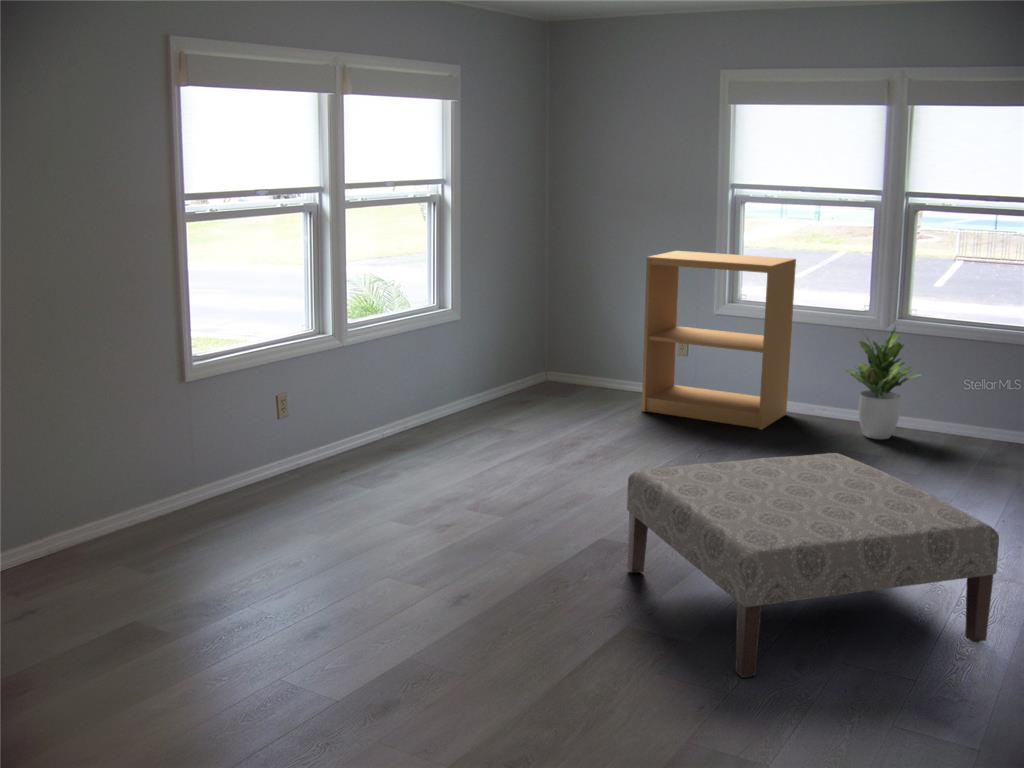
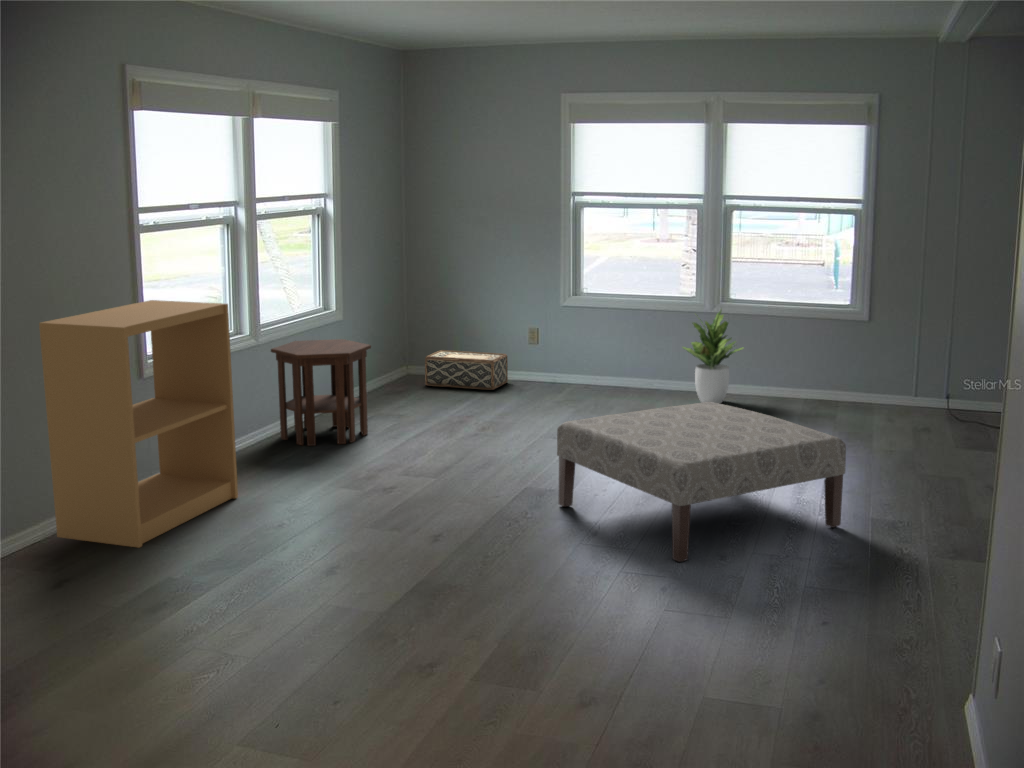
bookshelf: present [642,251,796,429] -> present [39,300,238,548]
side table: none [358,342,468,461] -> present [271,339,371,446]
woven basket: none [558,354,650,403] -> present [425,350,508,390]

